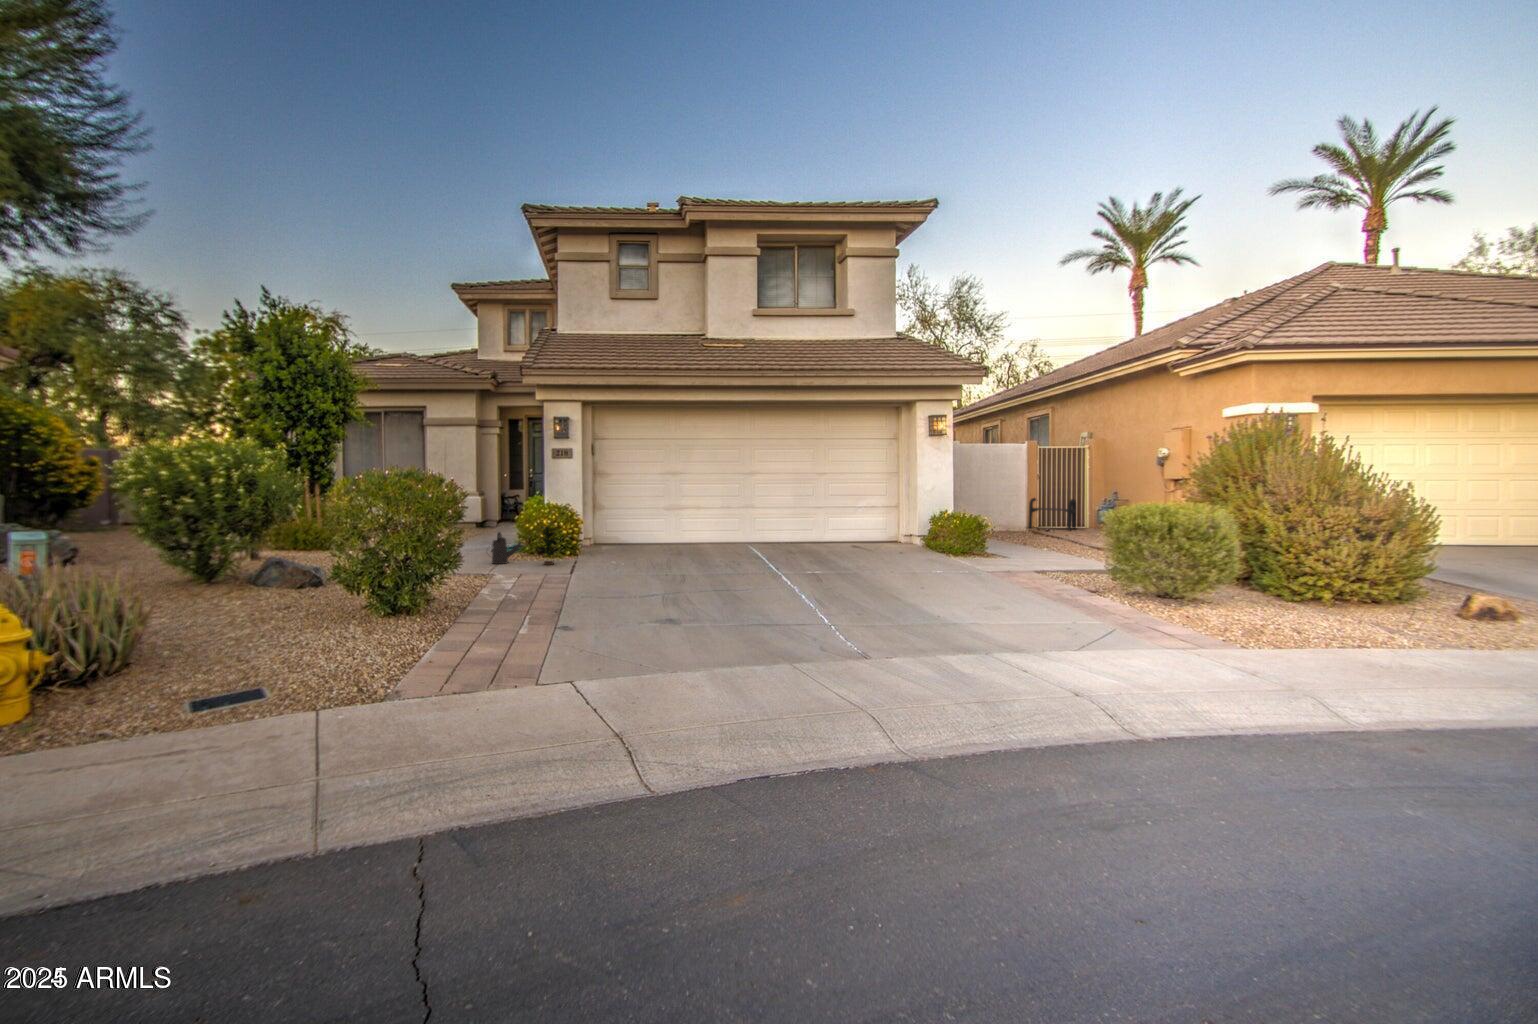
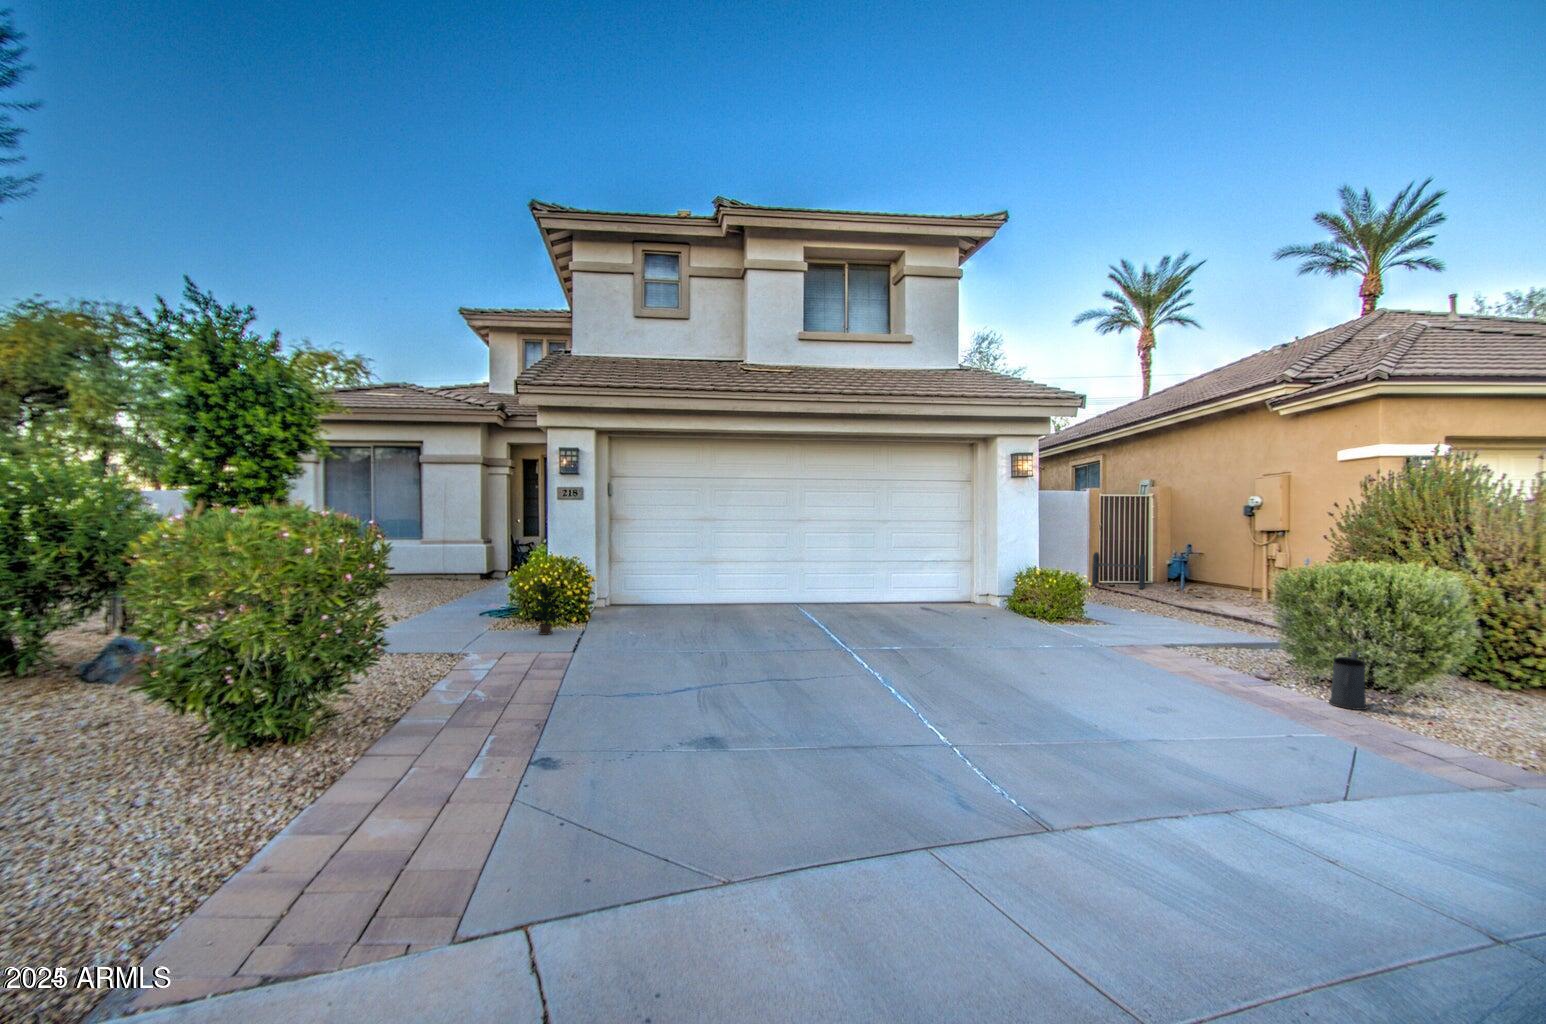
watering can: present [492,532,521,564] -> present [1329,647,1367,710]

